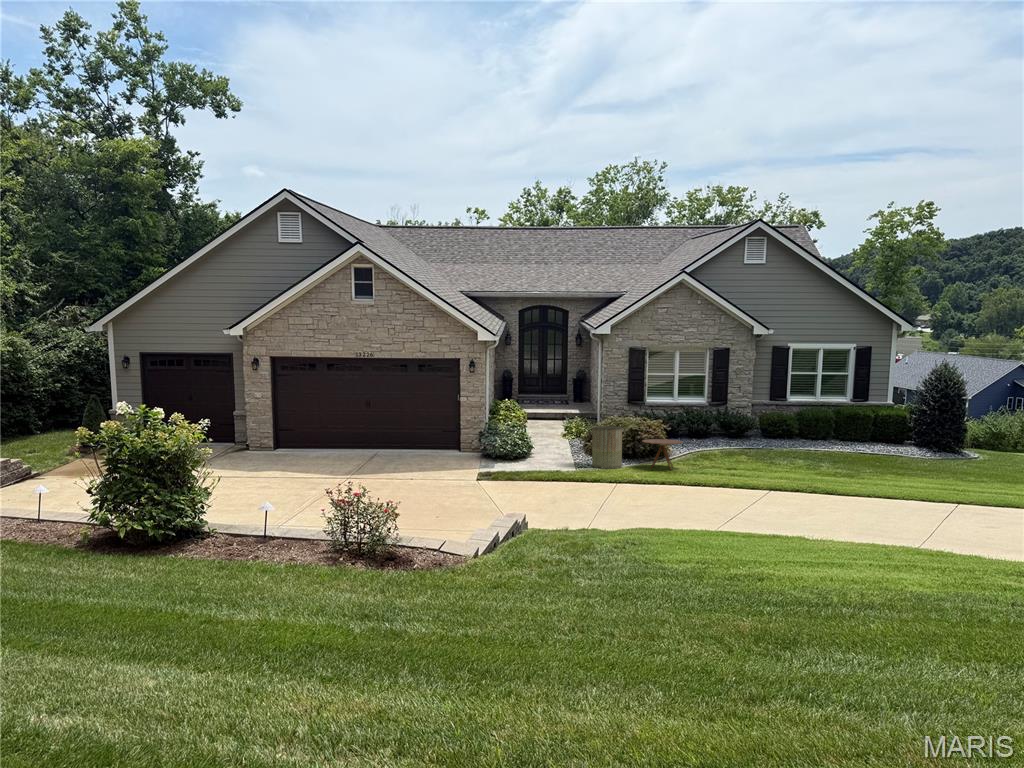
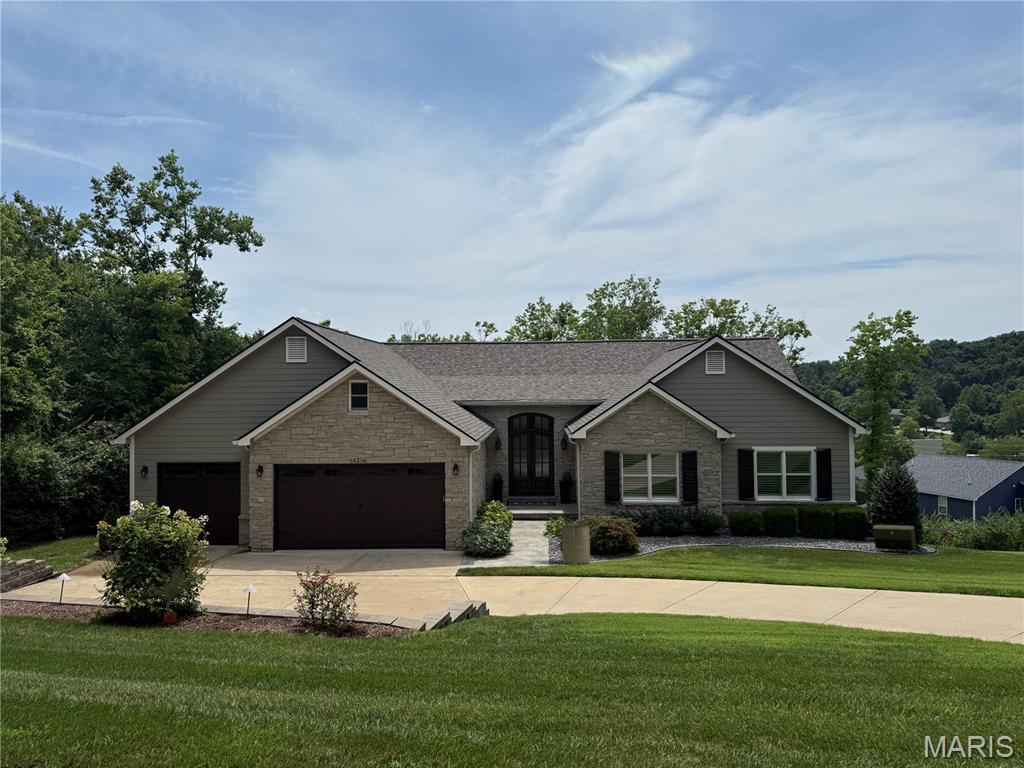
storage bench: none [909,428,952,458] -> present [873,525,916,553]
round table: present [642,439,683,470] -> present [926,528,965,553]
potted tree: none [139,482,200,551] -> present [149,569,196,624]

